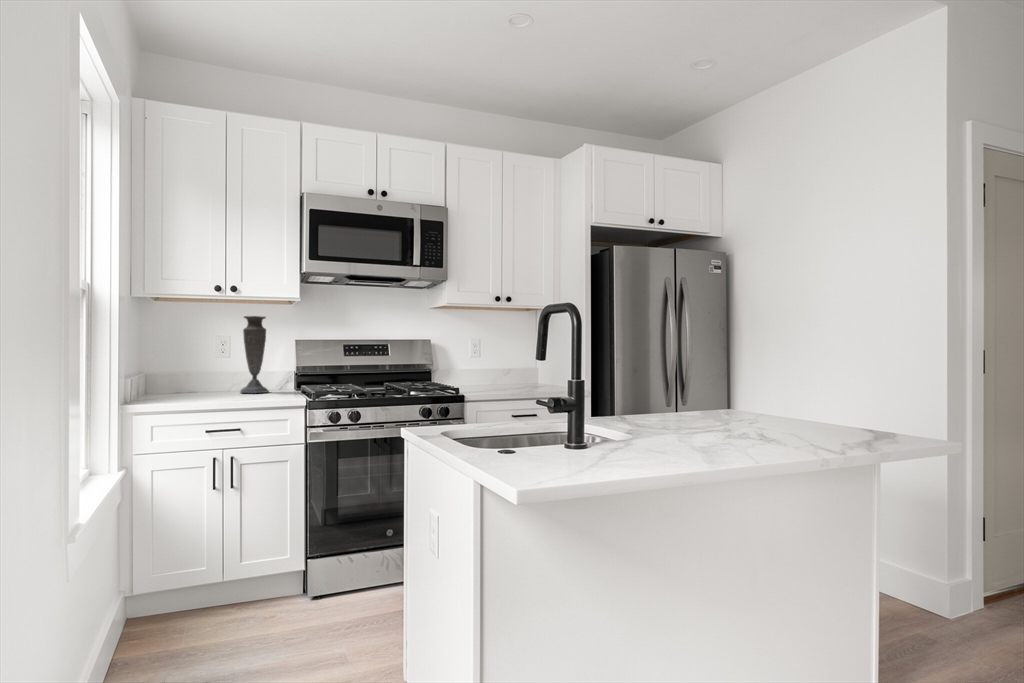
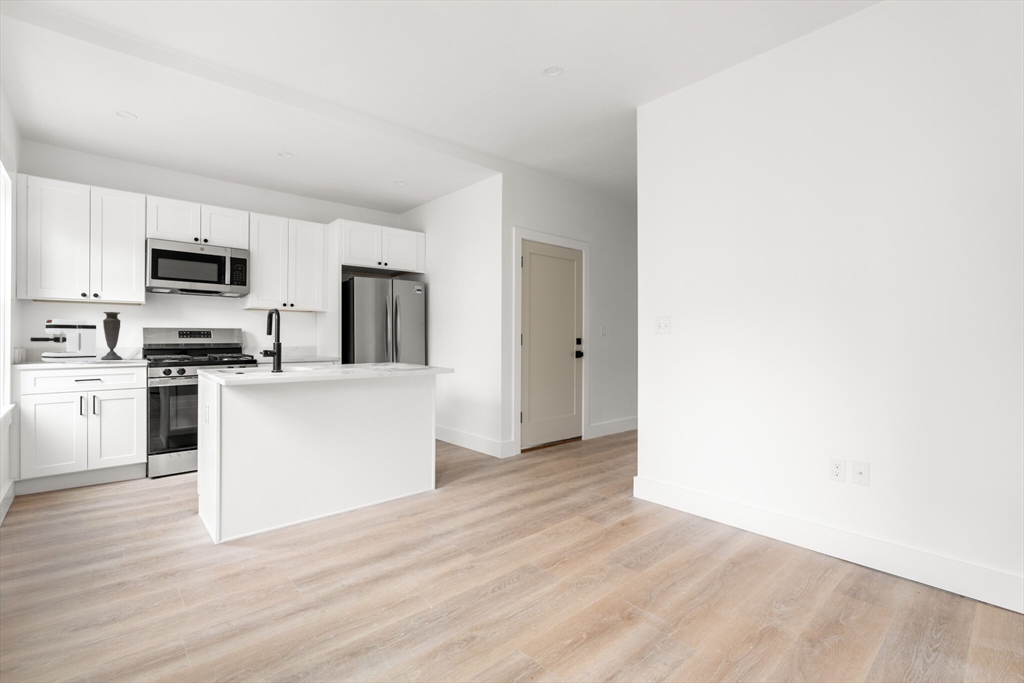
coffee maker: none [147,330,234,402] -> present [30,319,96,363]

